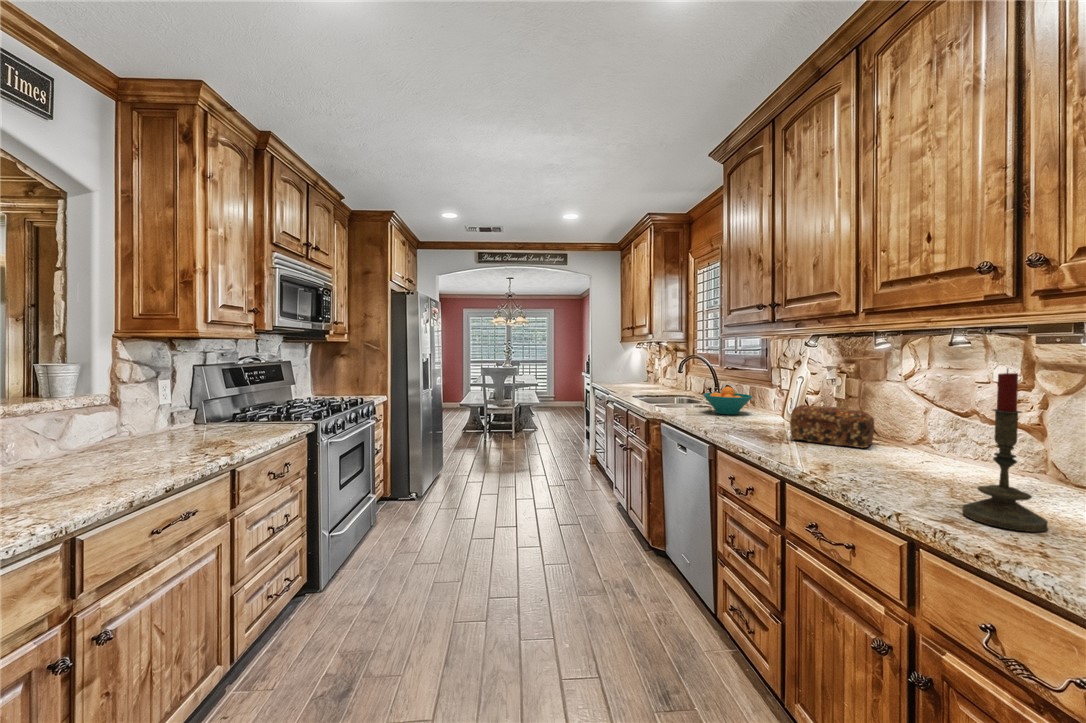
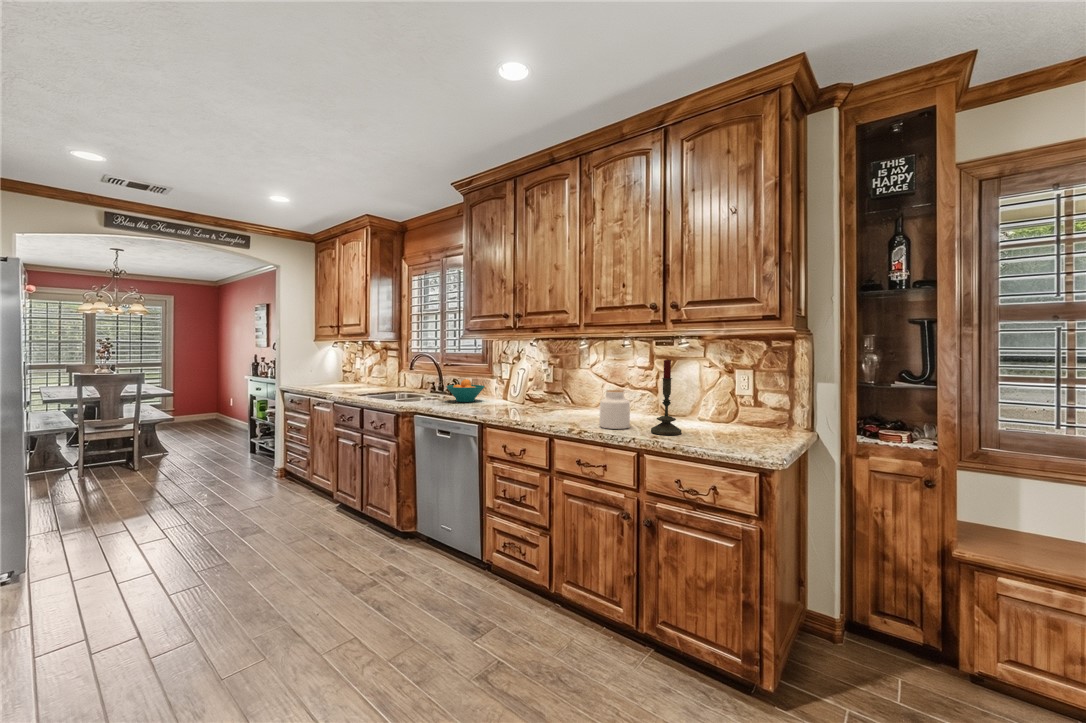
bread loaf: present [790,405,874,448] -> none [535,388,580,413]
jar: none [863,421,930,493] -> present [599,390,630,429]

